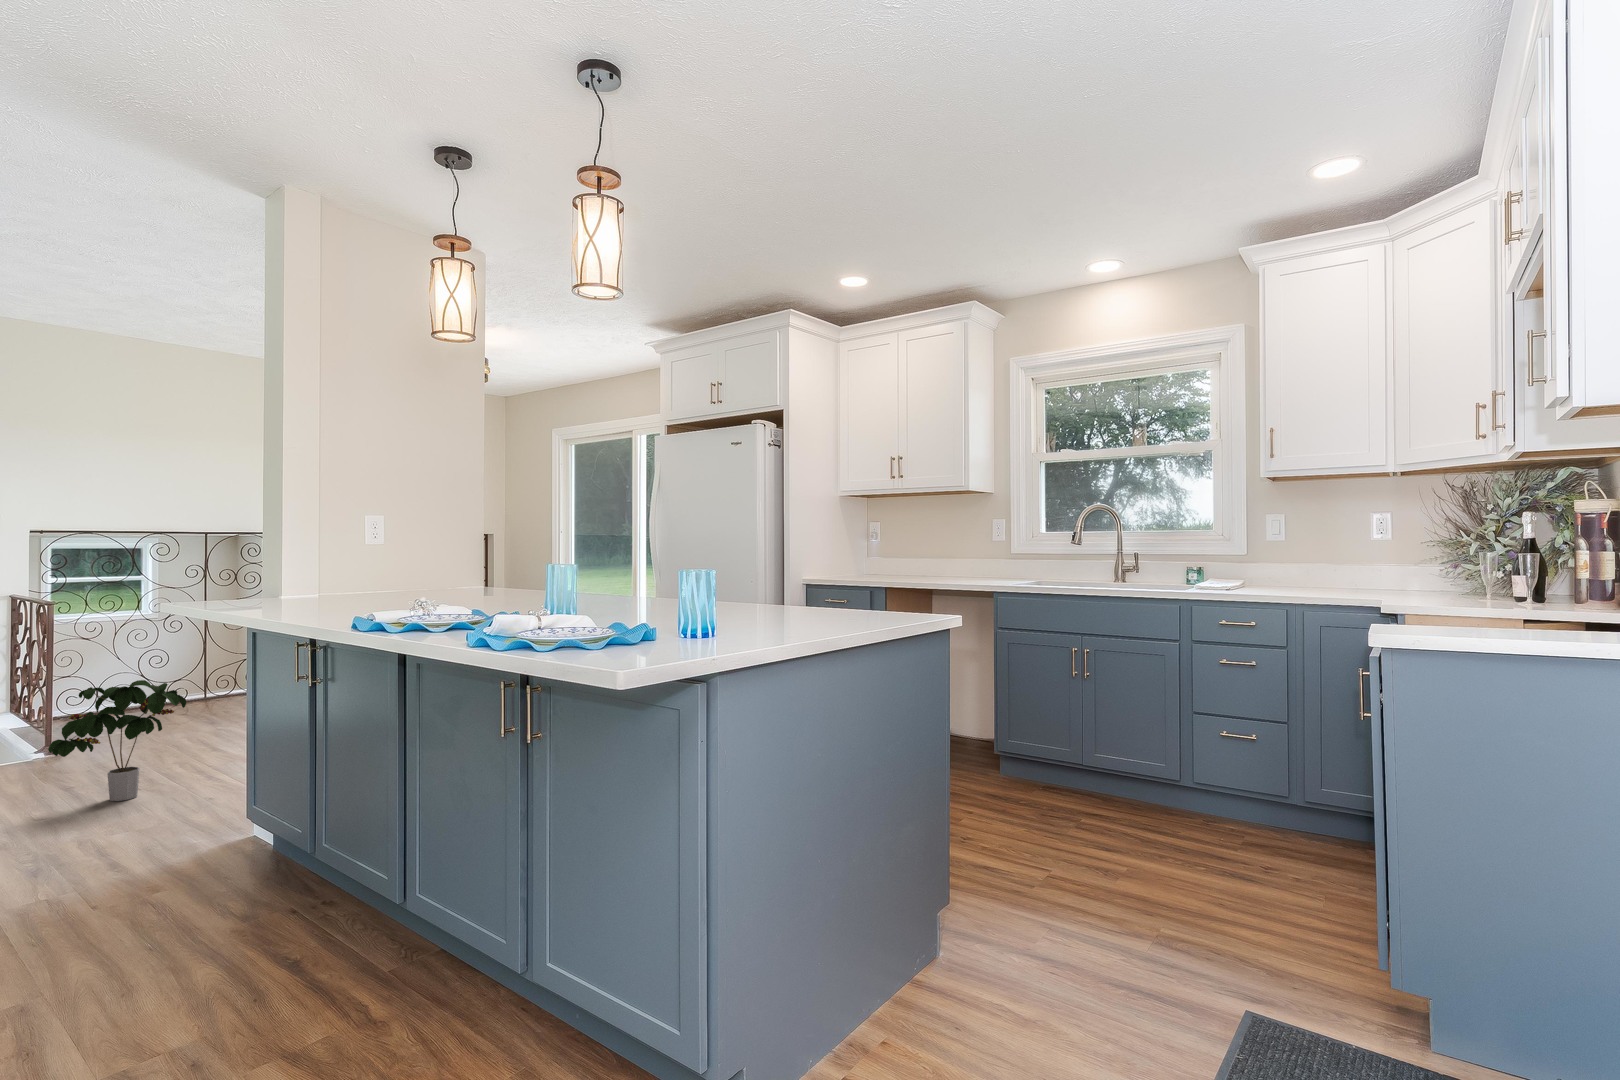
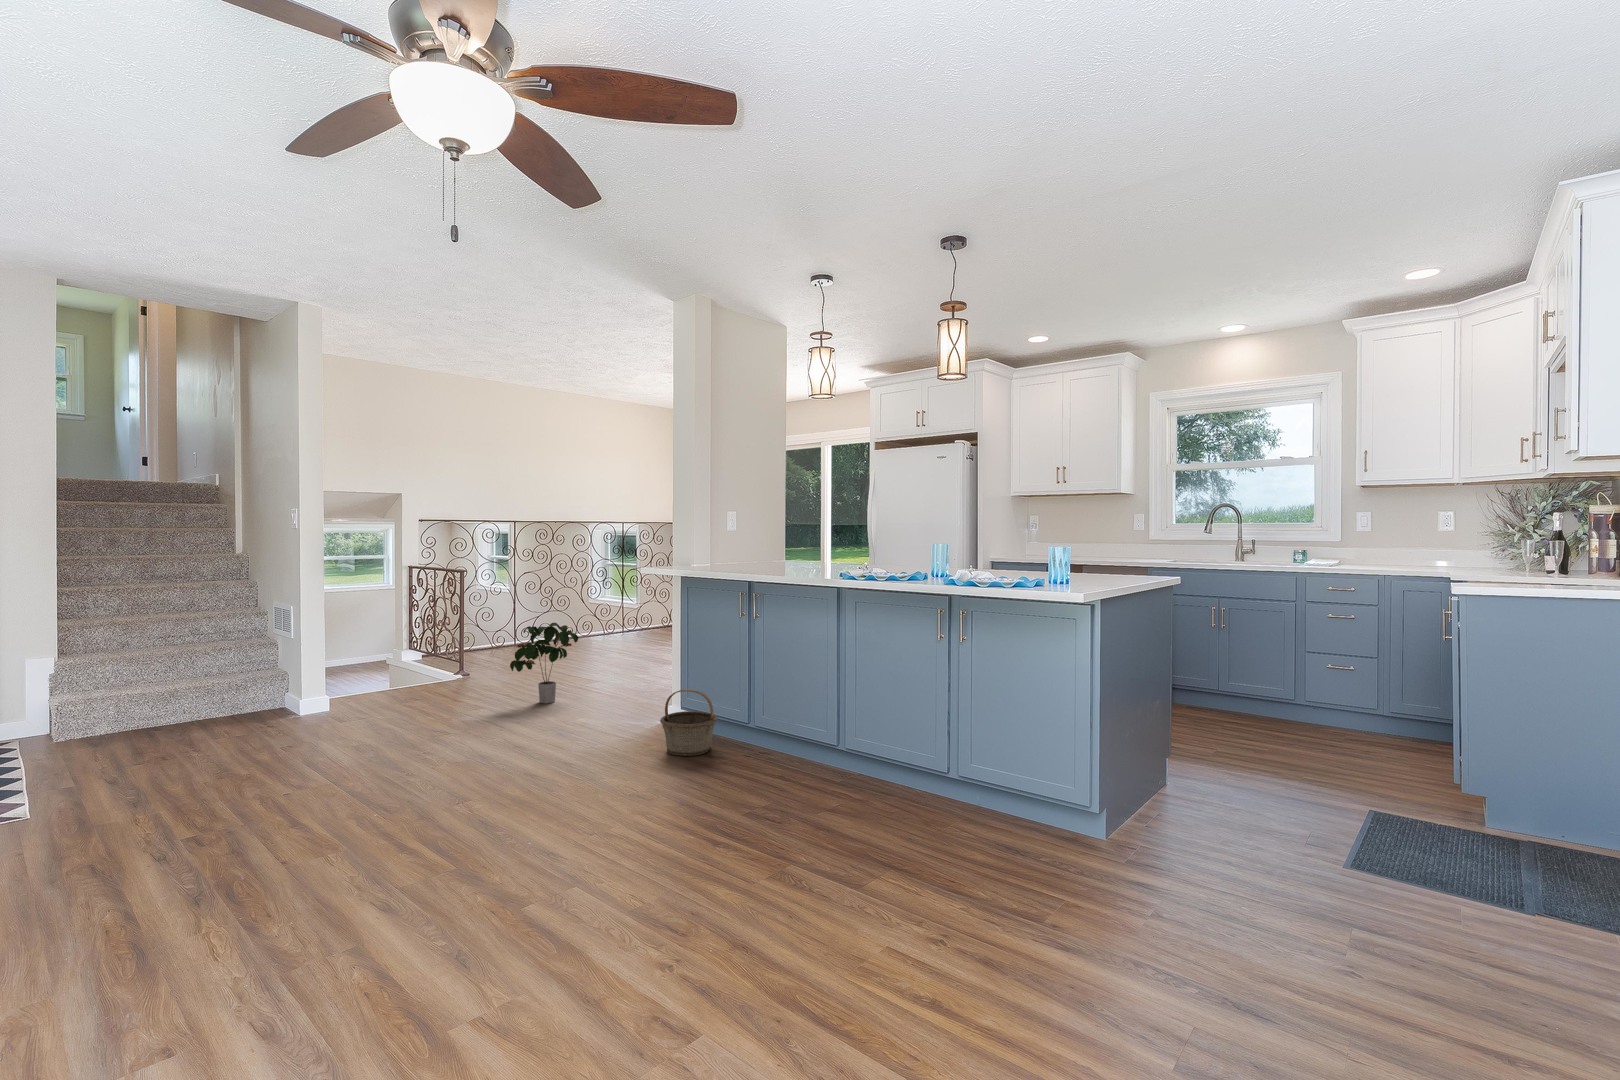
basket: none [163,798,274,910] -> present [660,690,717,756]

